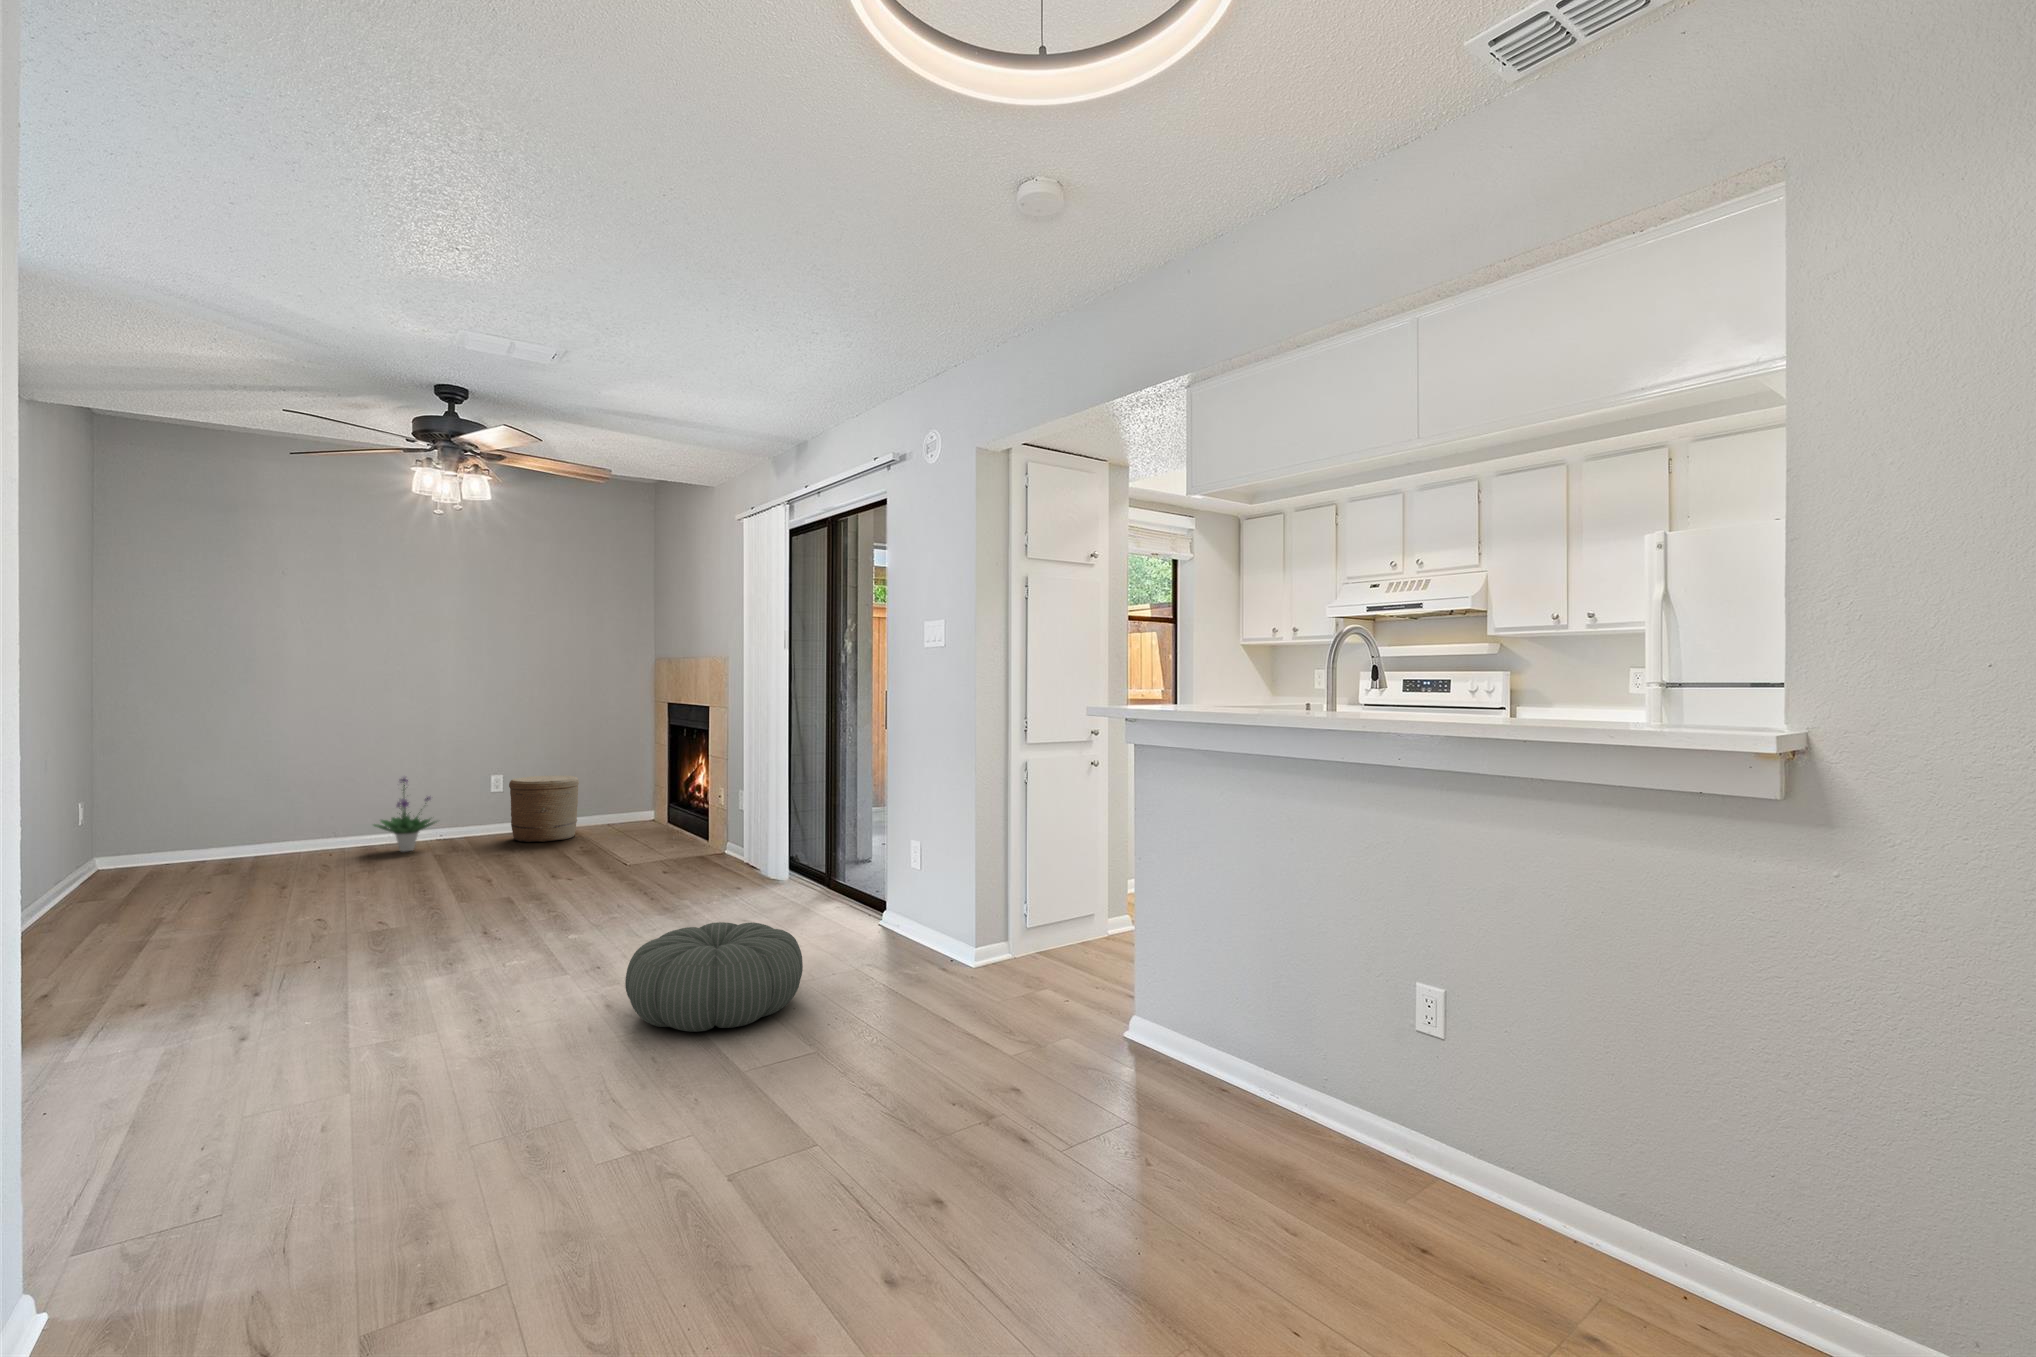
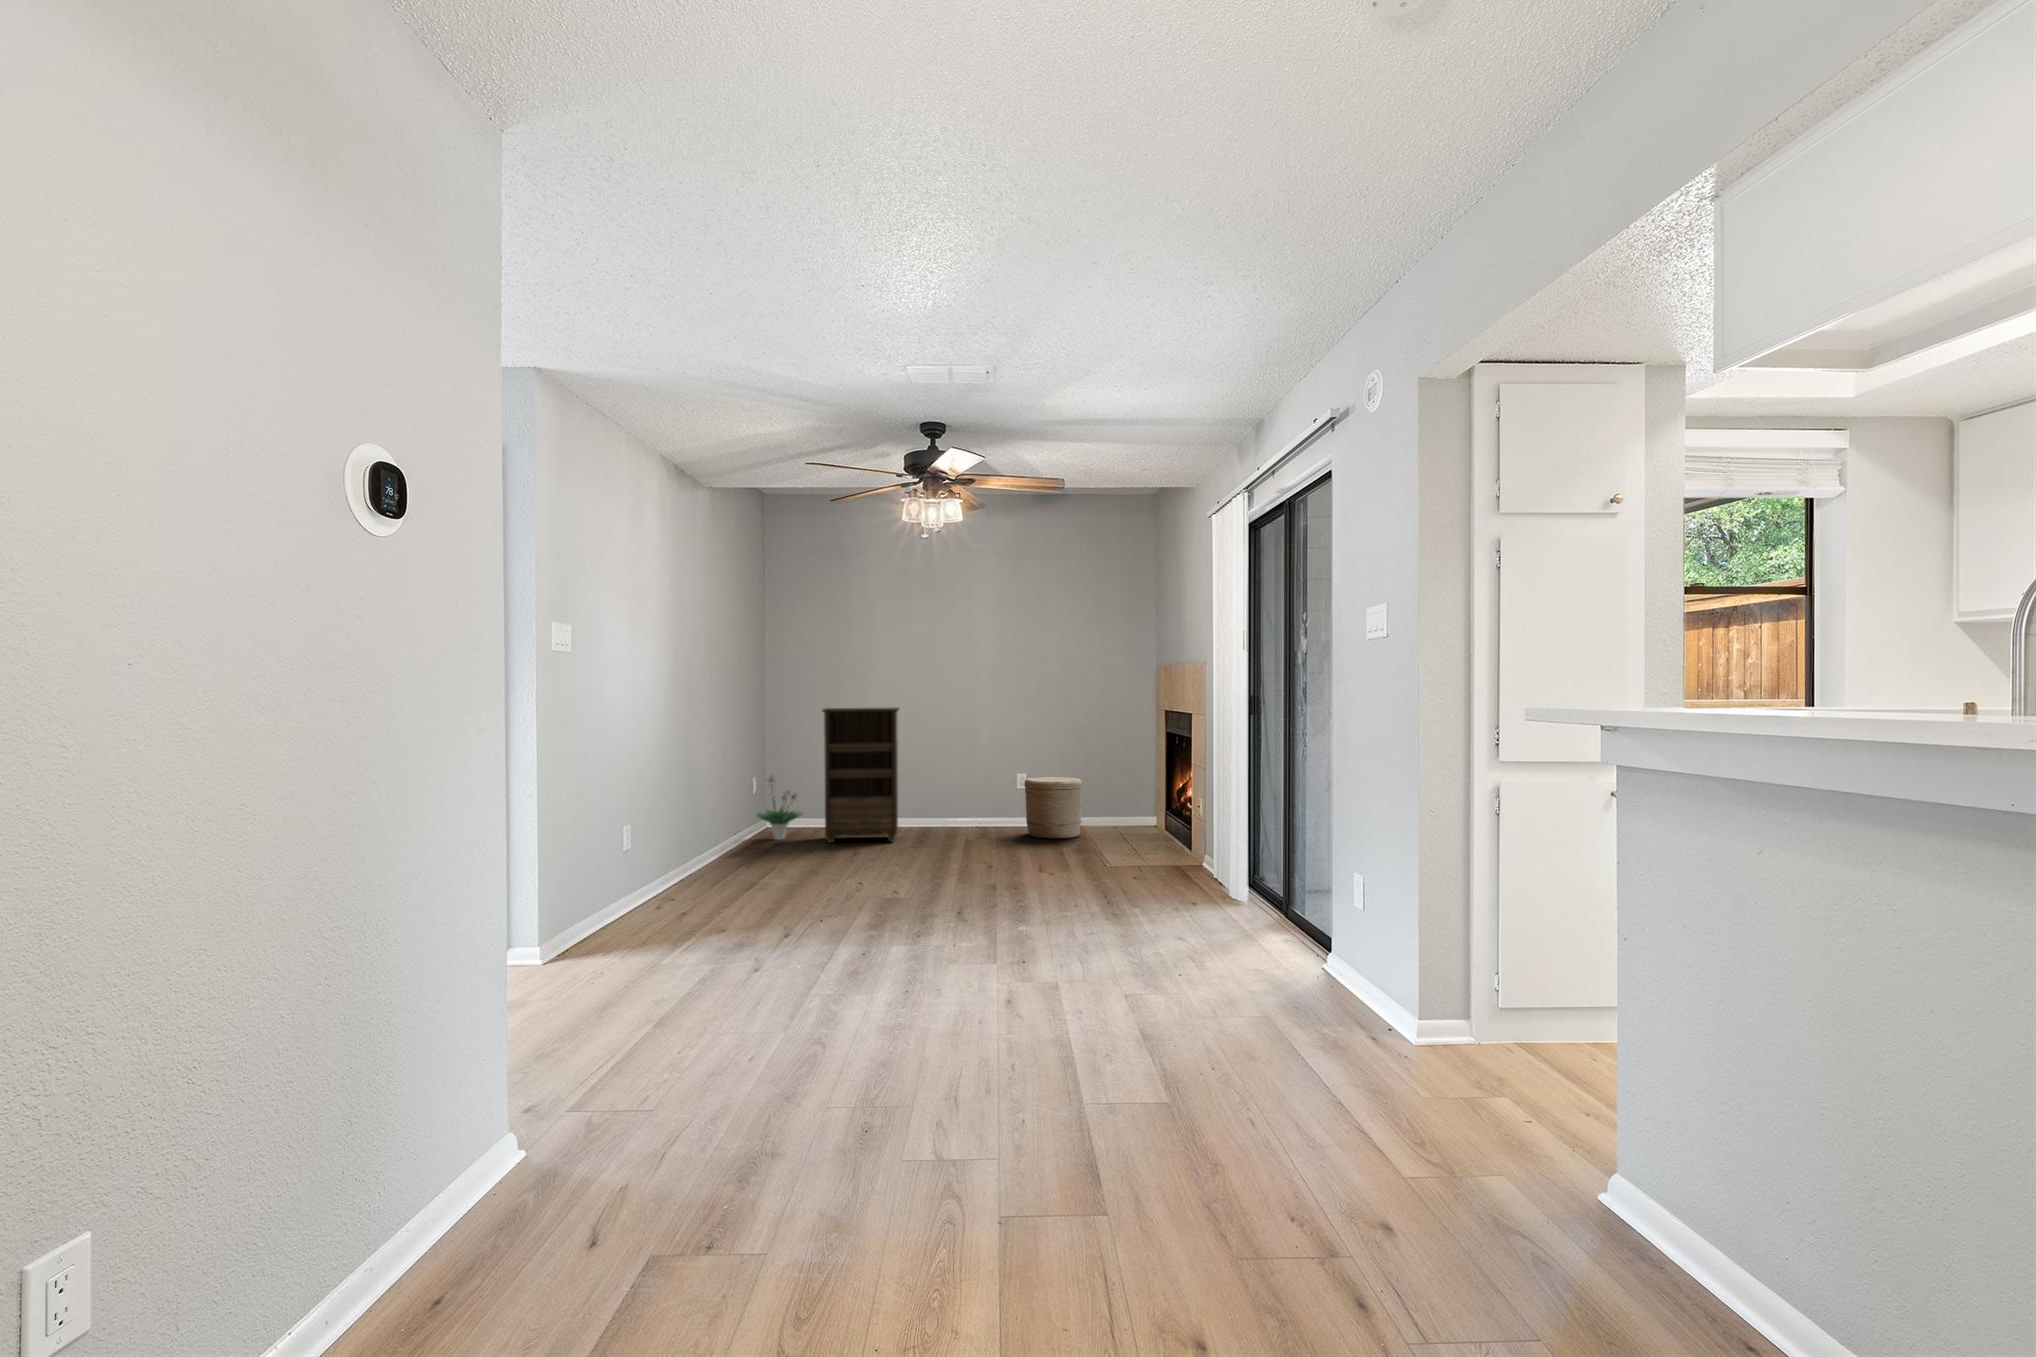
bookshelf: none [225,703,345,874] -> present [822,707,899,843]
potted plant: present [374,776,435,852] -> present [757,774,801,840]
pouf: present [625,922,803,1032] -> none [1005,938,1187,1055]

